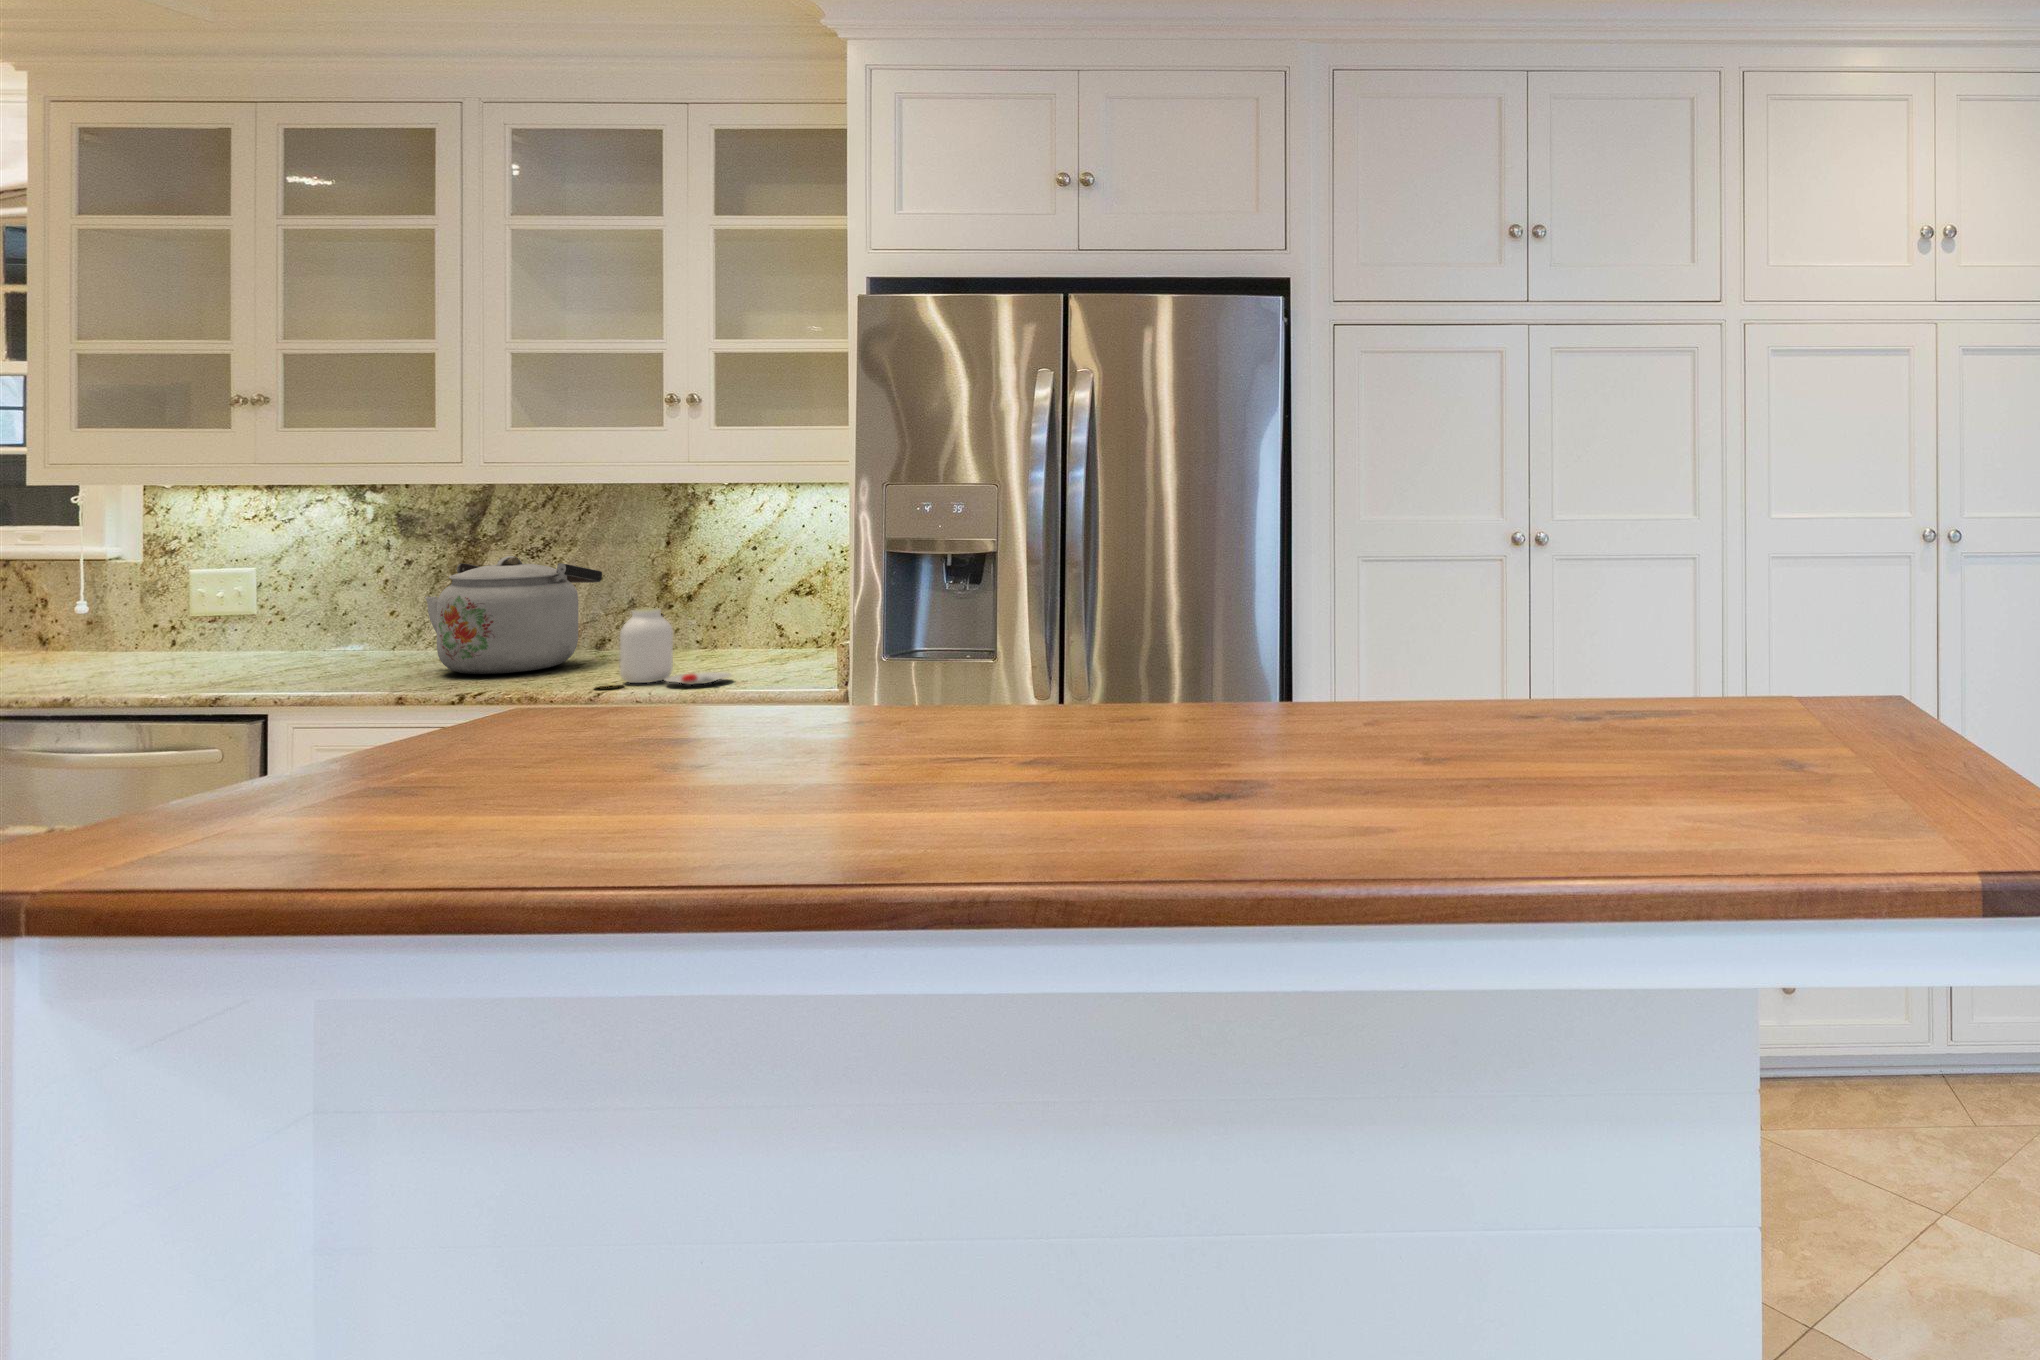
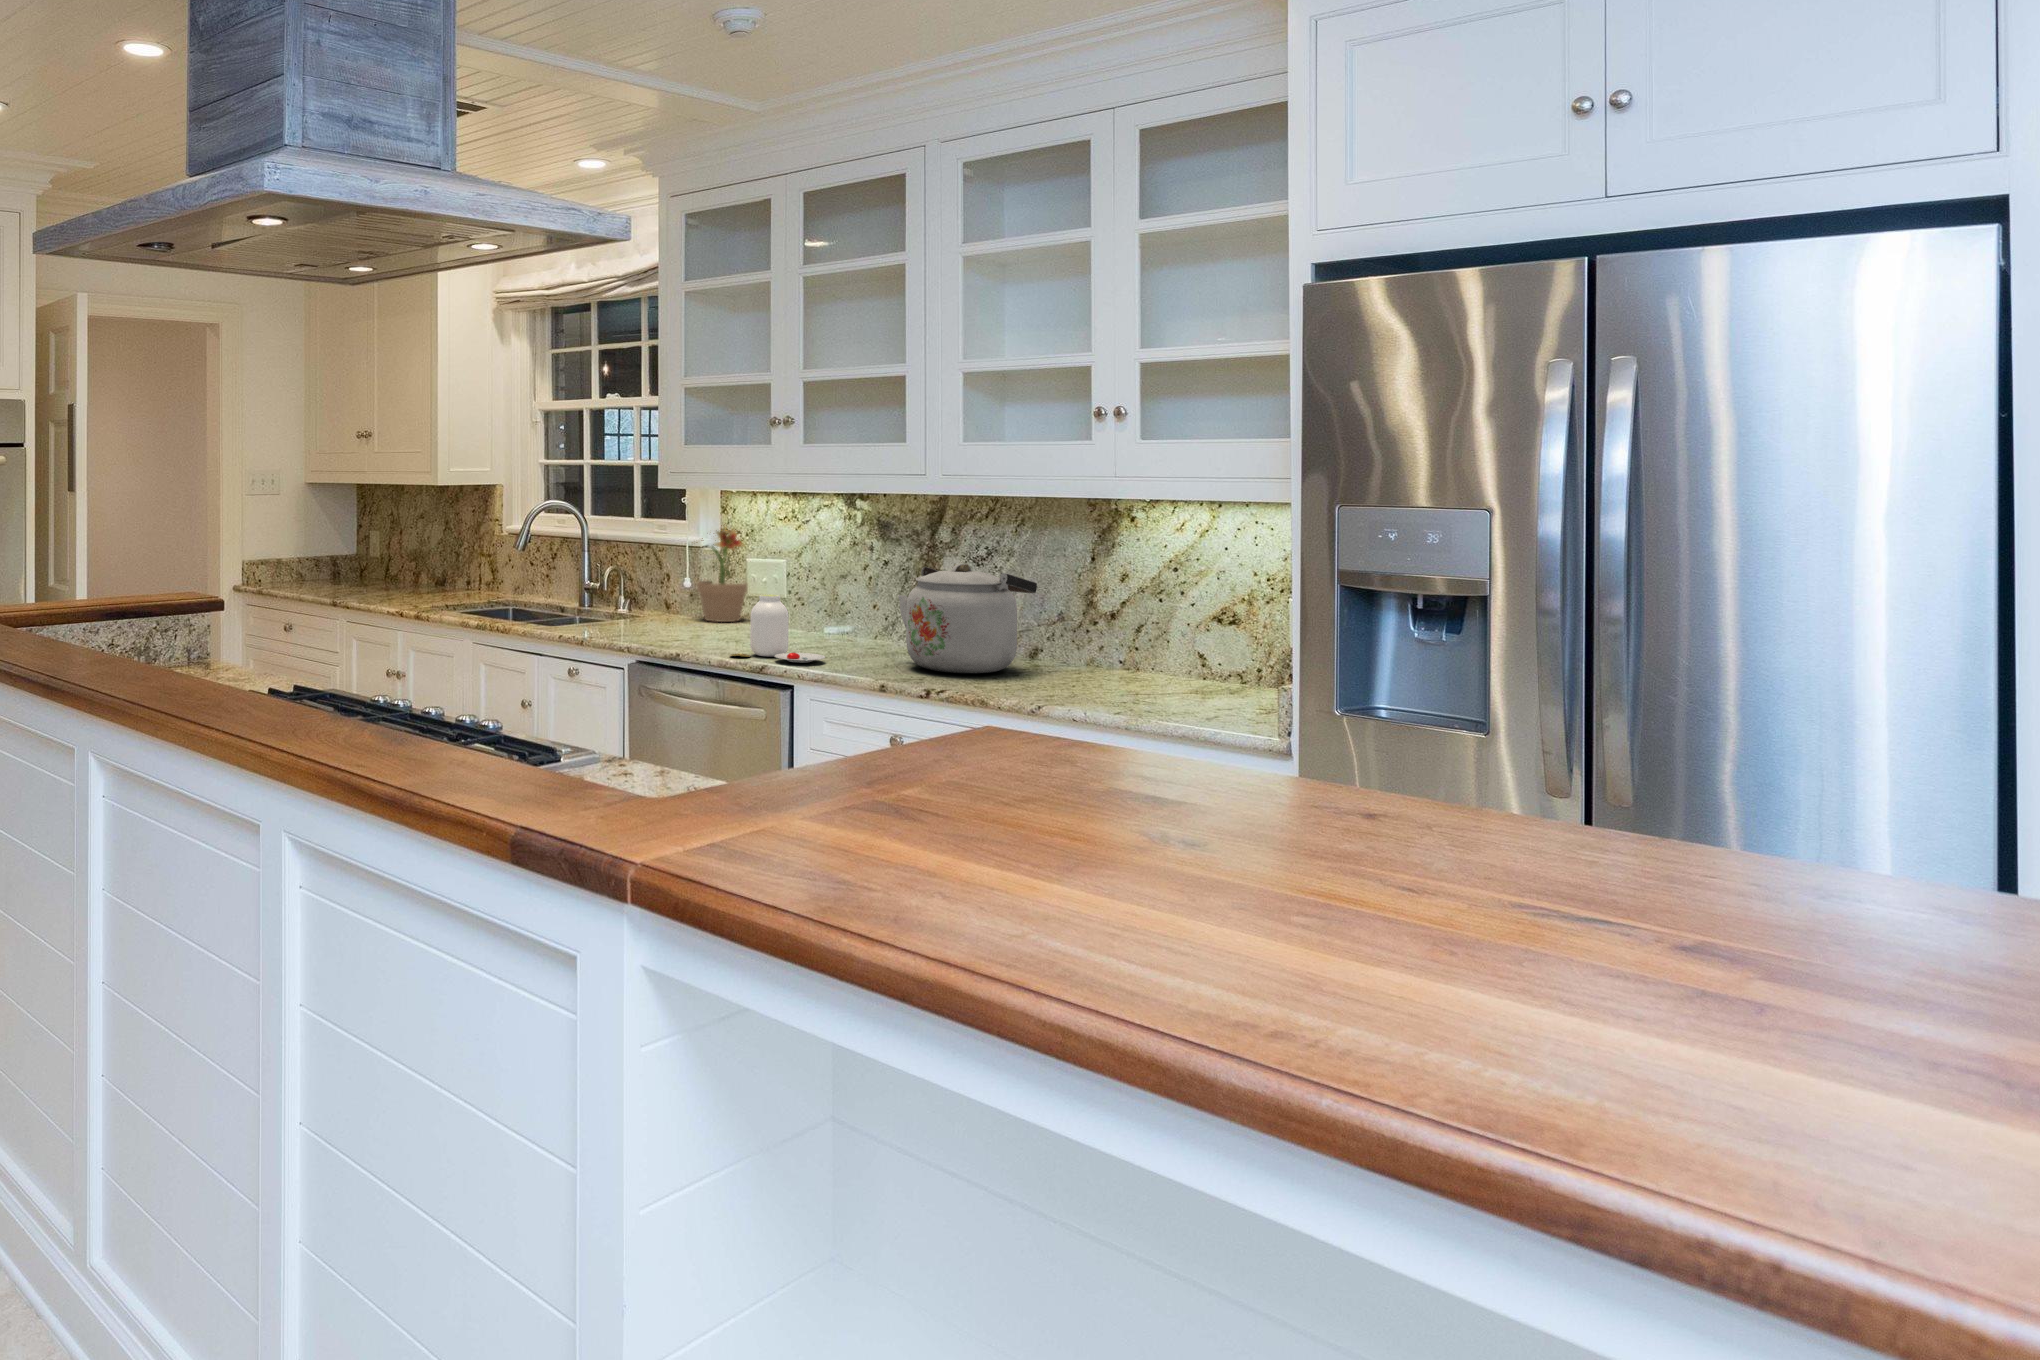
potted plant: none [89,526,191,655] -> present [696,523,747,622]
jar: present [600,608,731,688] -> present [730,594,825,663]

